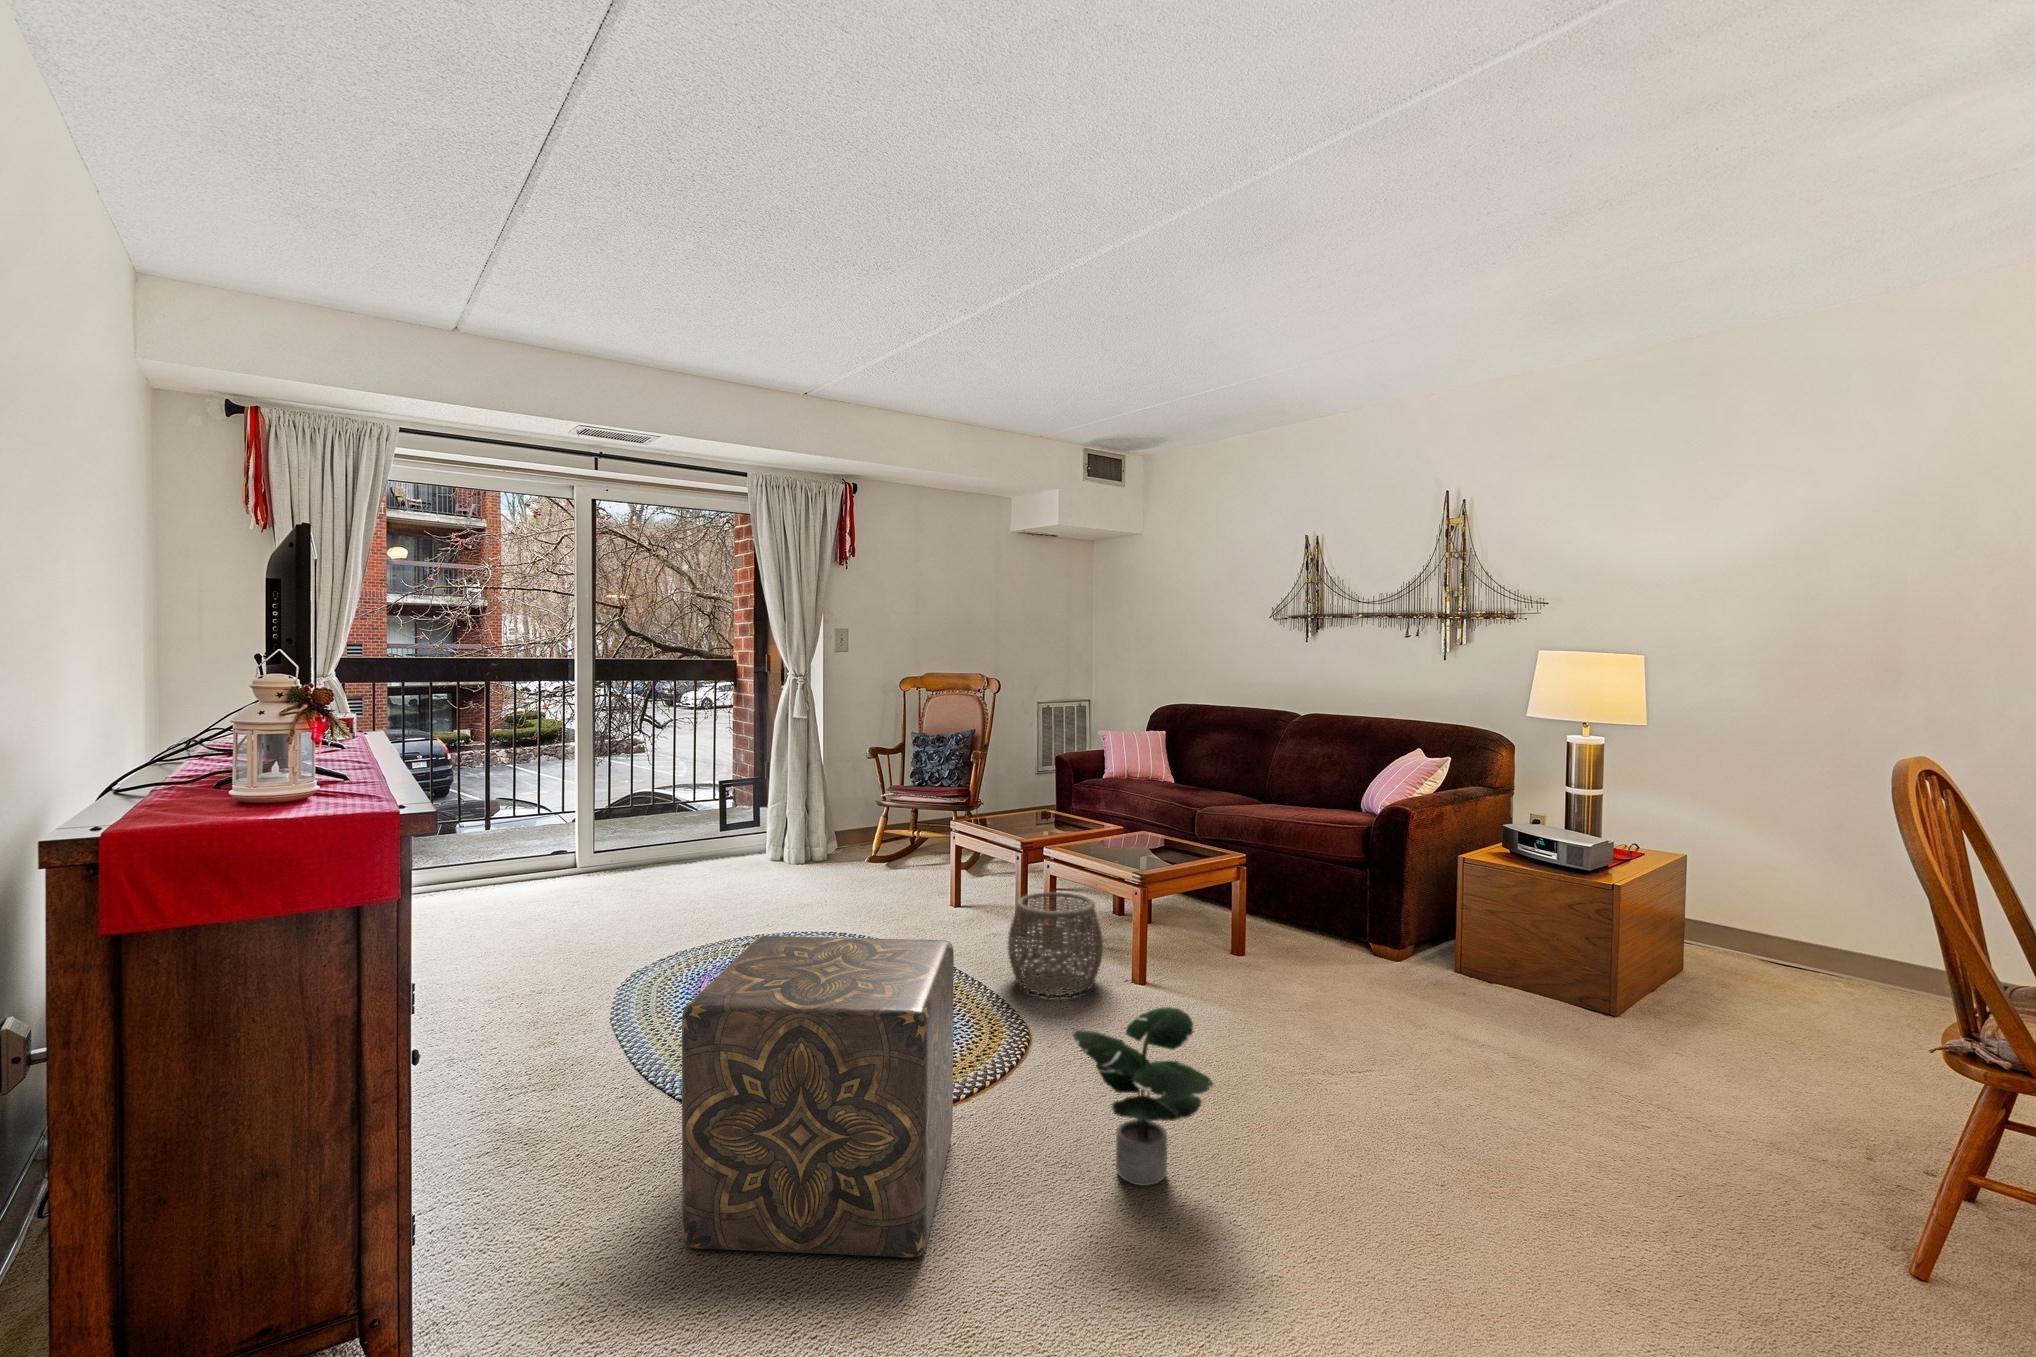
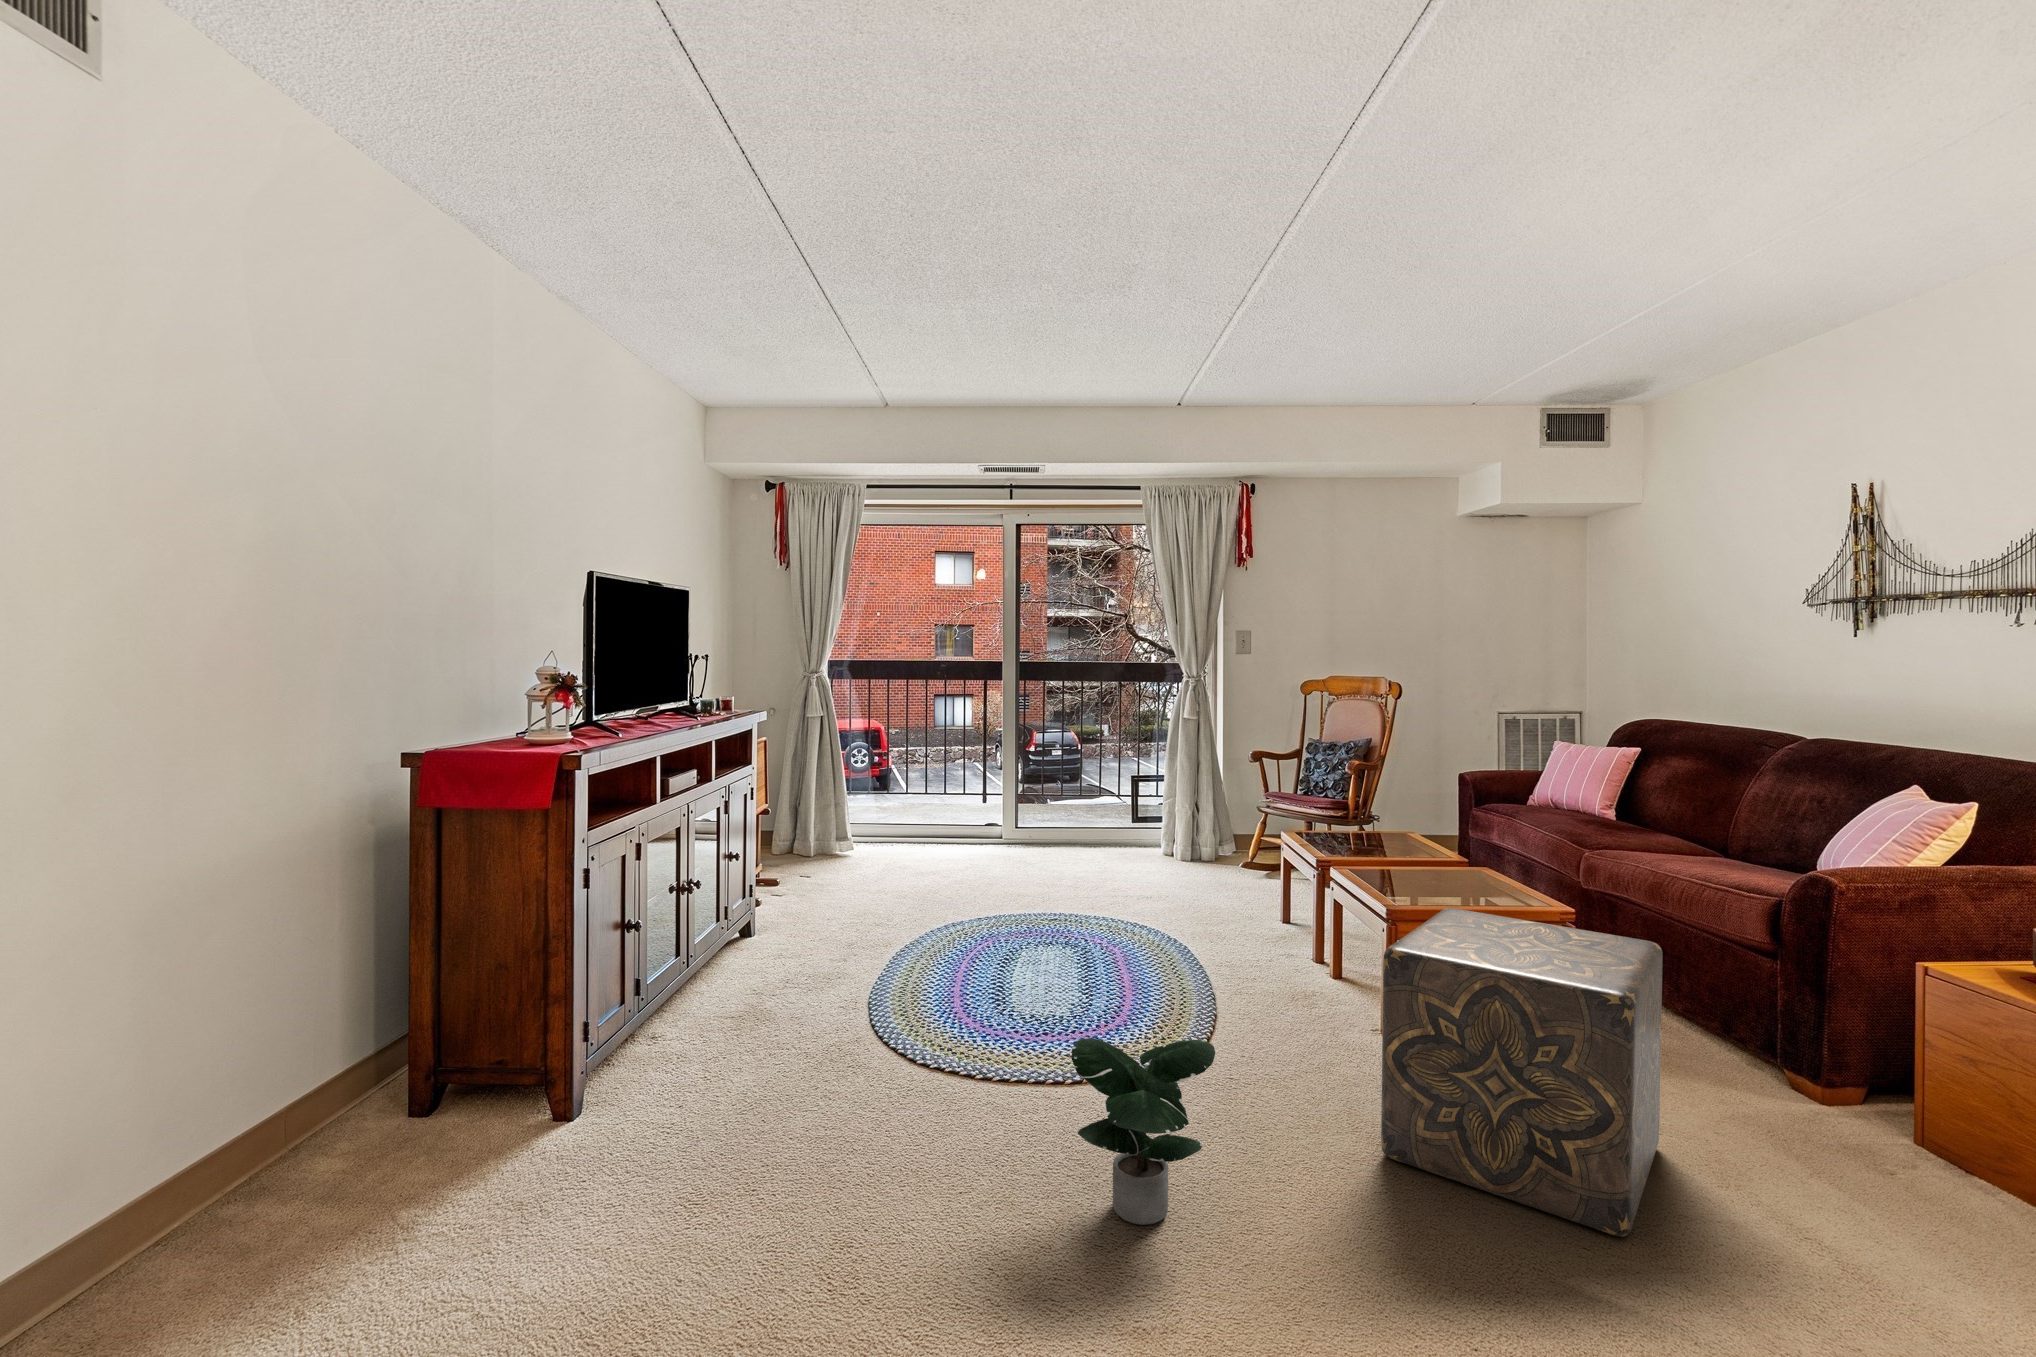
woven basket: present [1008,892,1103,996] -> none [1233,913,1346,1031]
ottoman: present [682,936,954,1257] -> present [1381,908,1663,1237]

